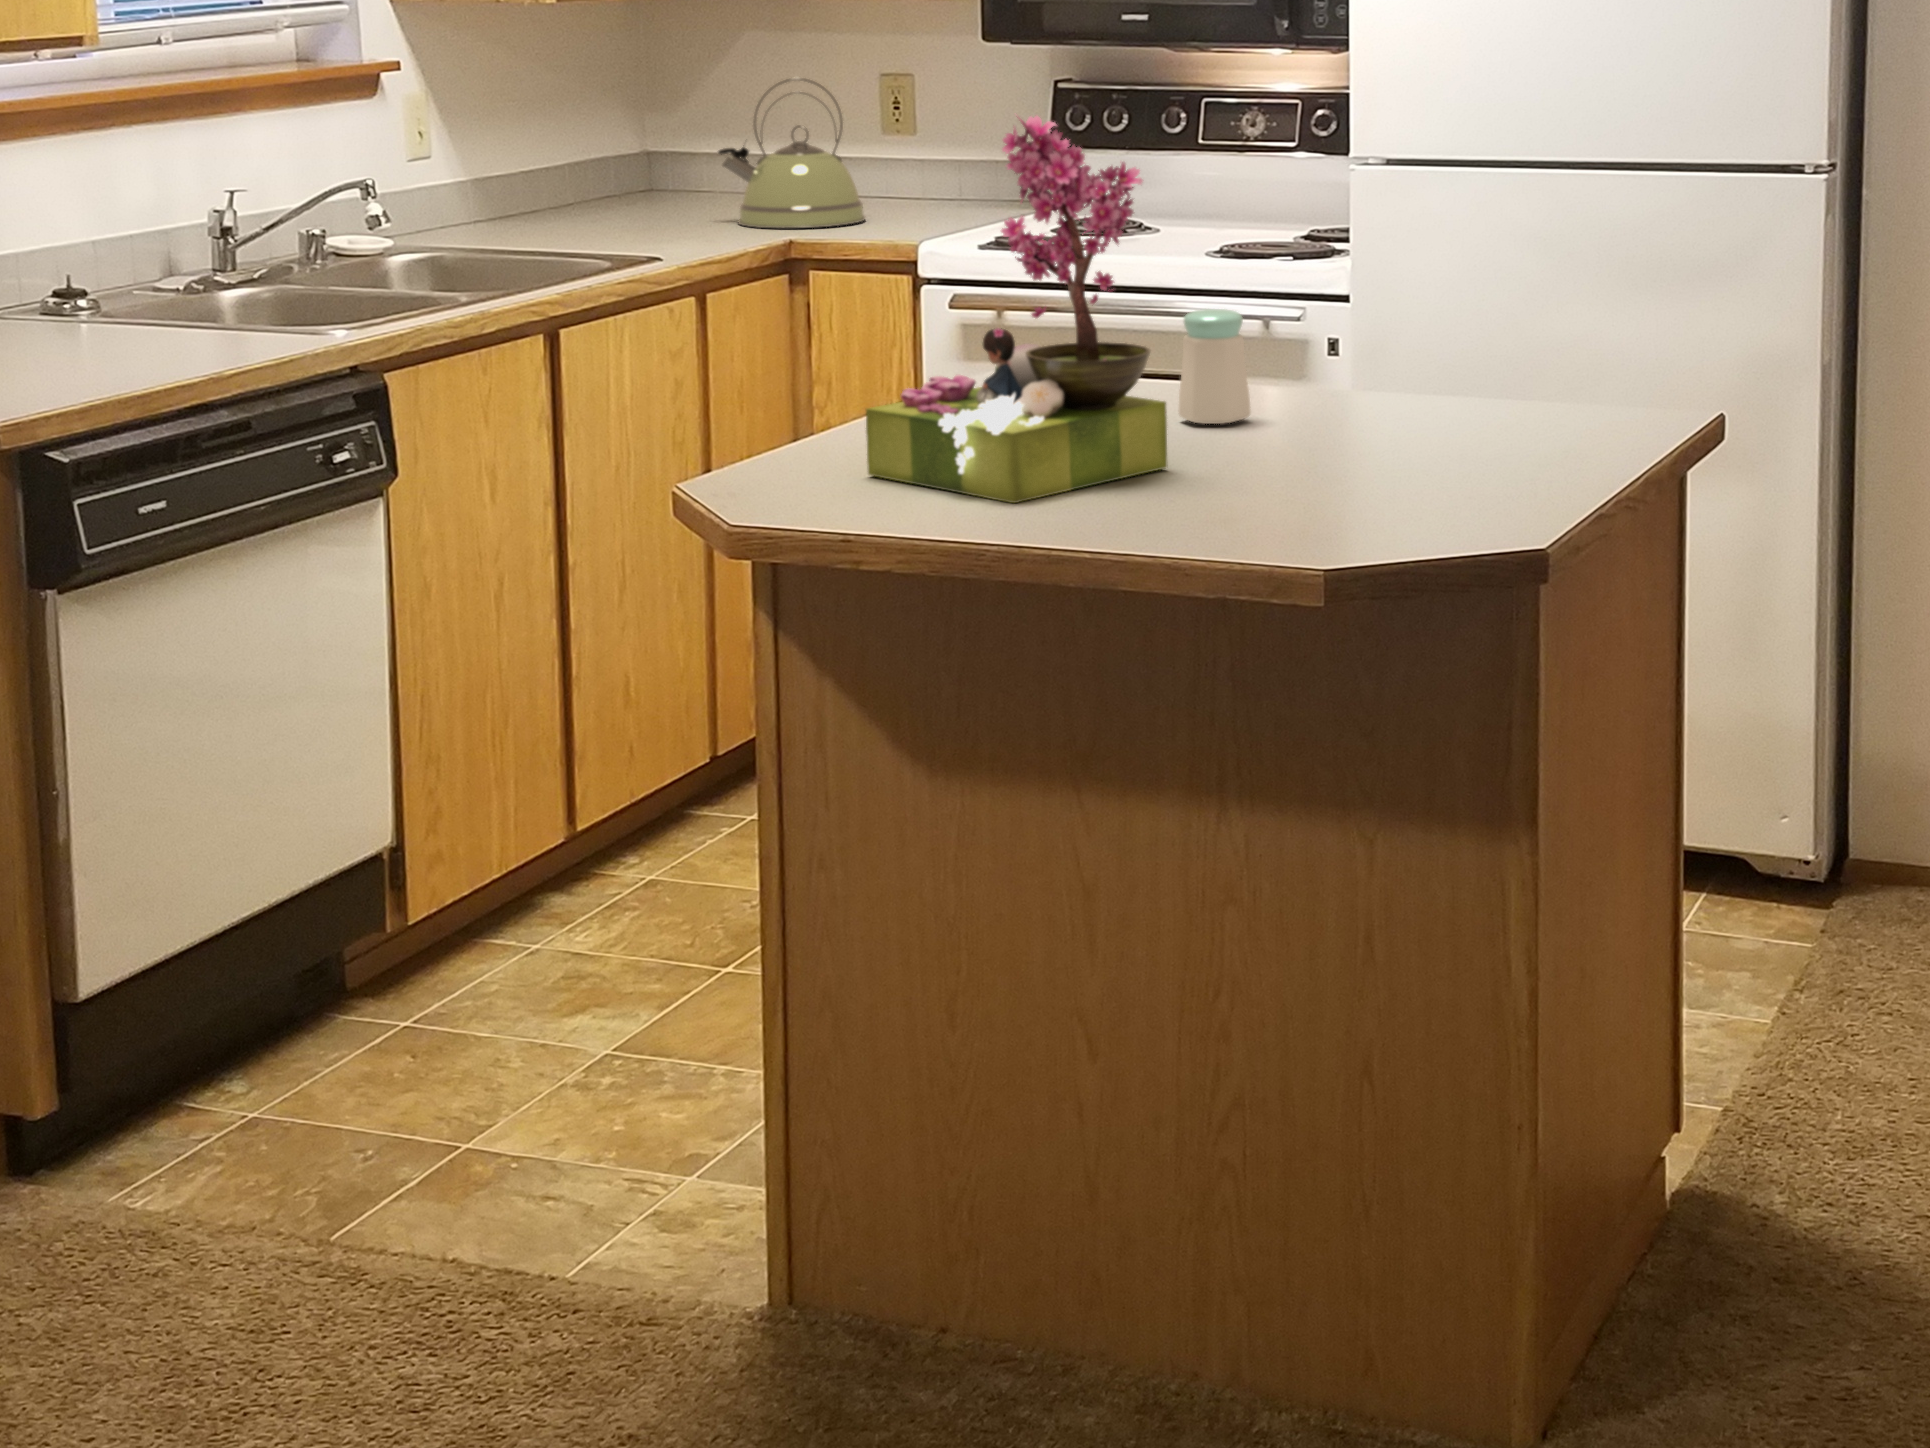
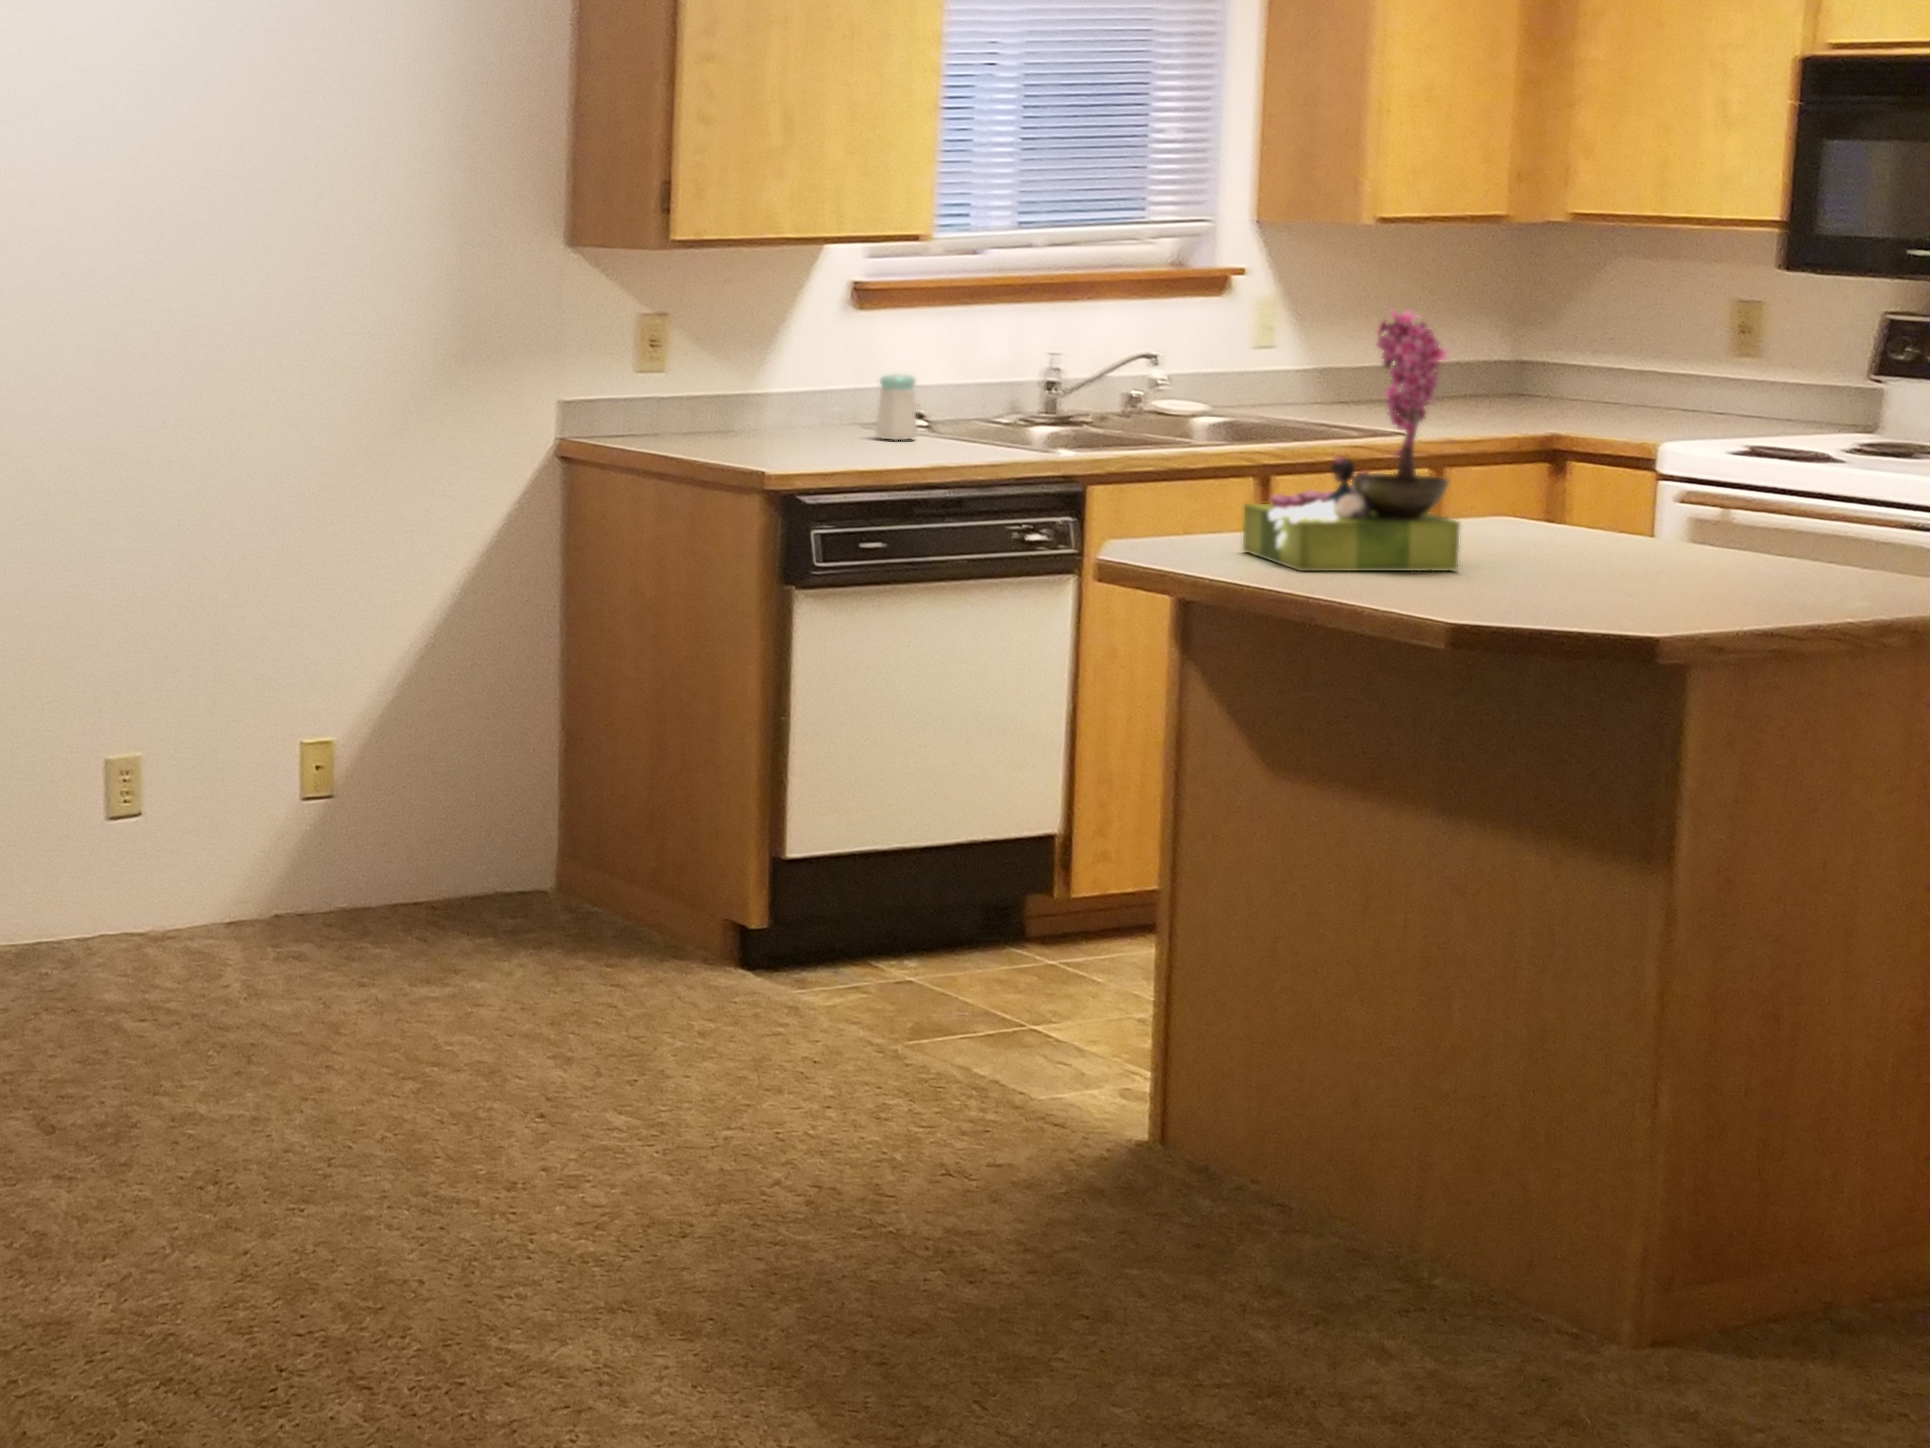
kettle: present [718,77,865,228] -> none [1530,297,1670,430]
salt shaker: present [1179,309,1250,424] -> present [876,375,917,440]

